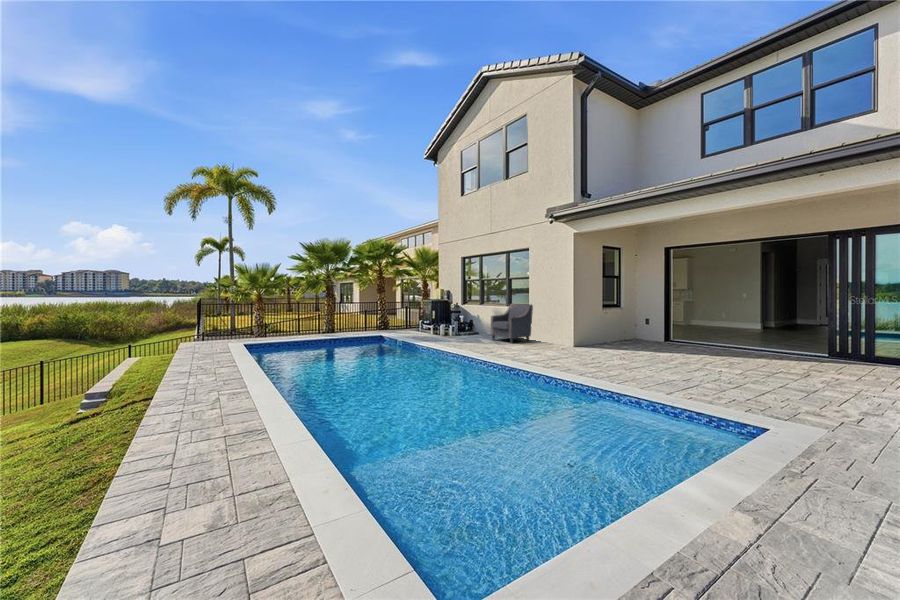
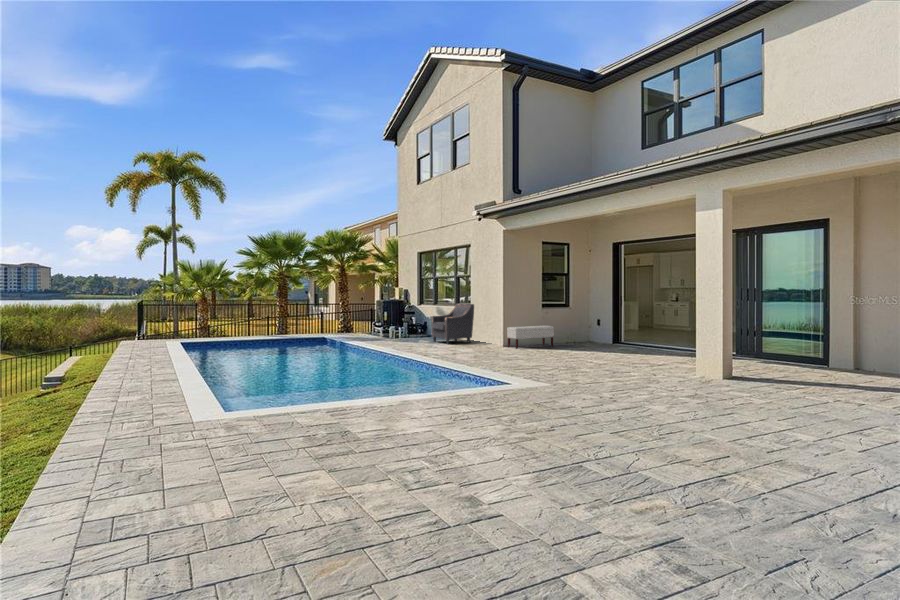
bench: none [576,325,618,349] -> present [507,326,554,349]

